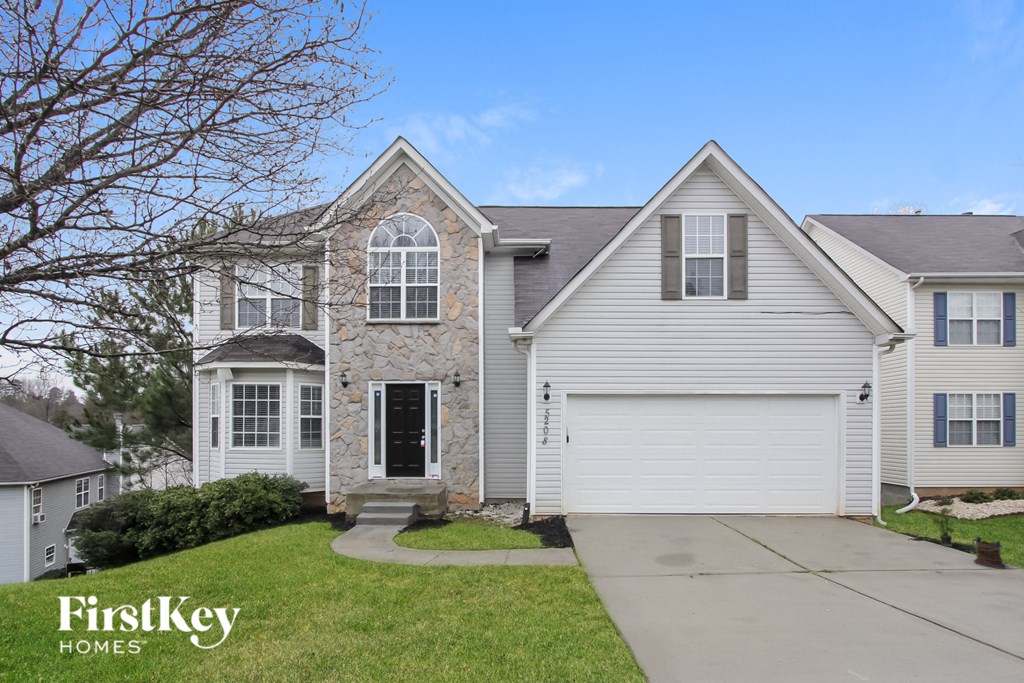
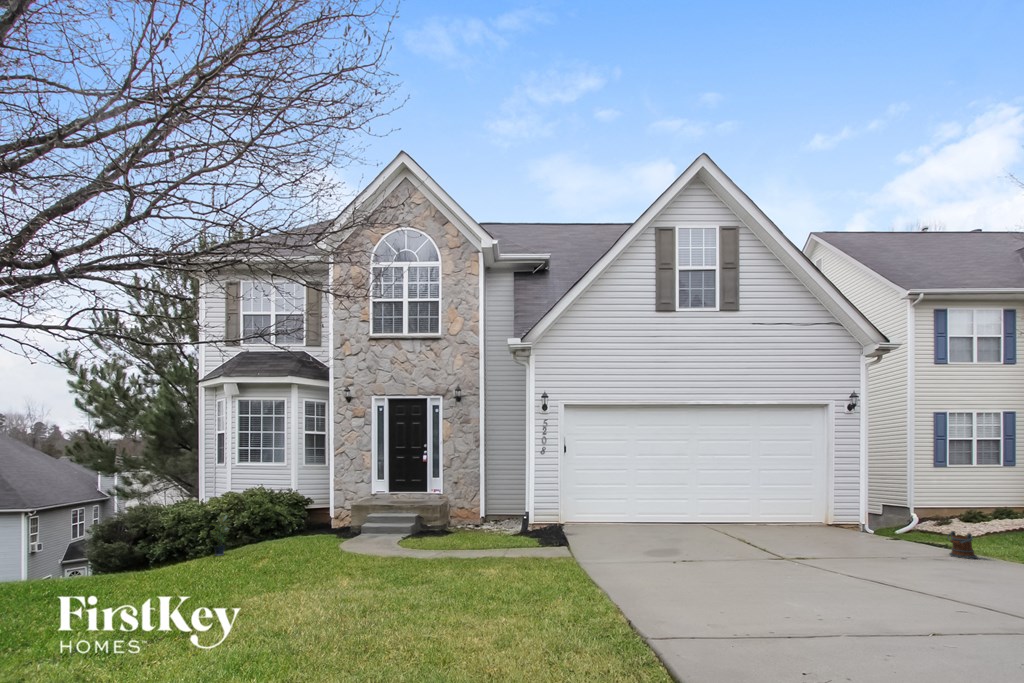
potted plant: present [932,507,956,546] -> present [211,515,231,556]

